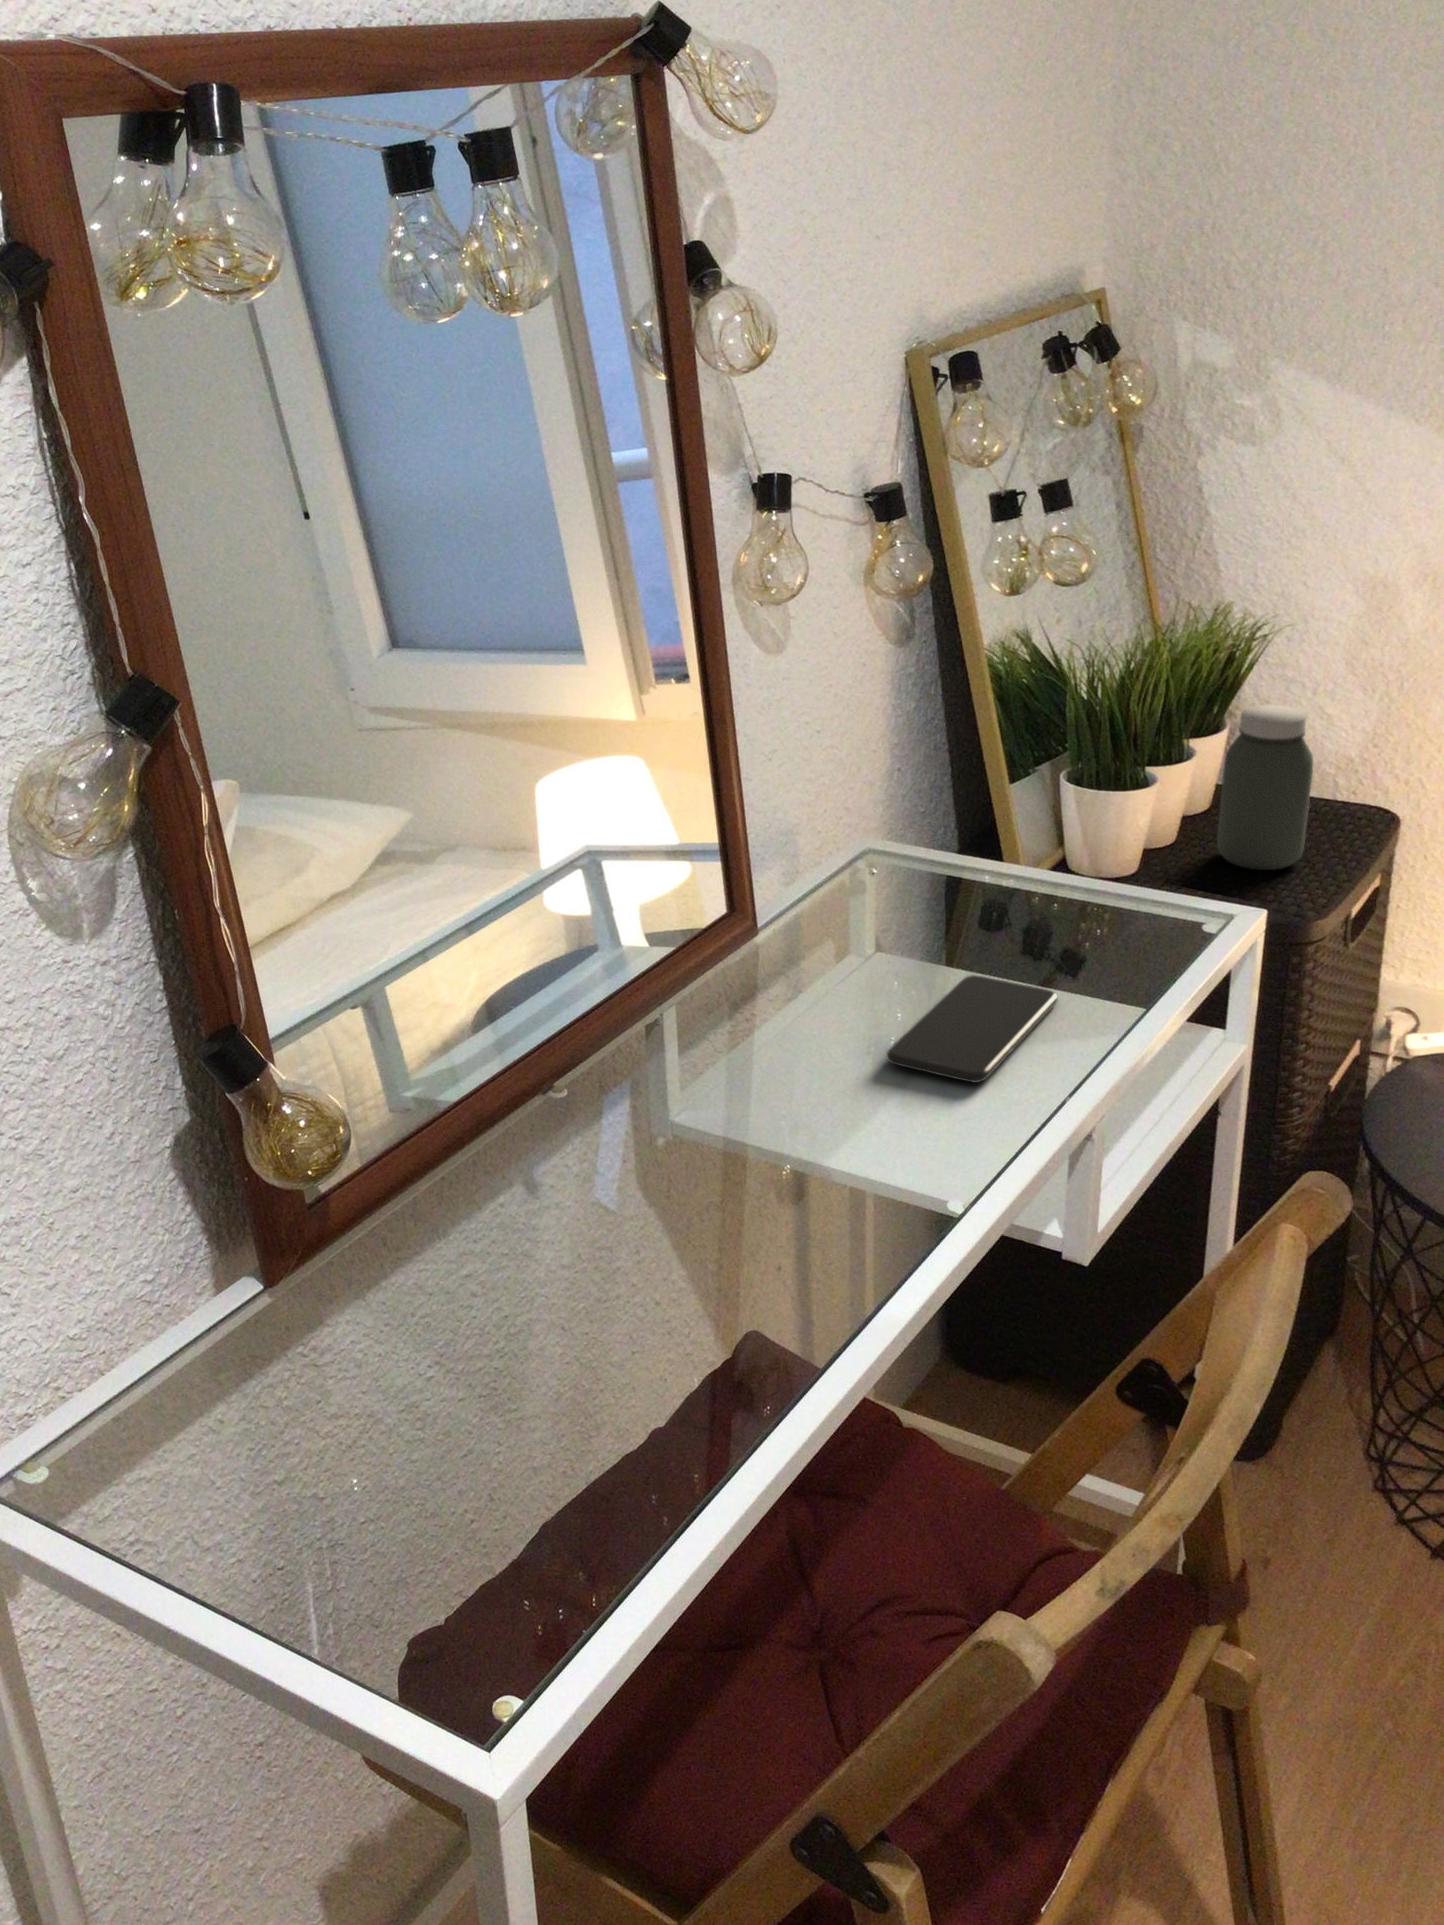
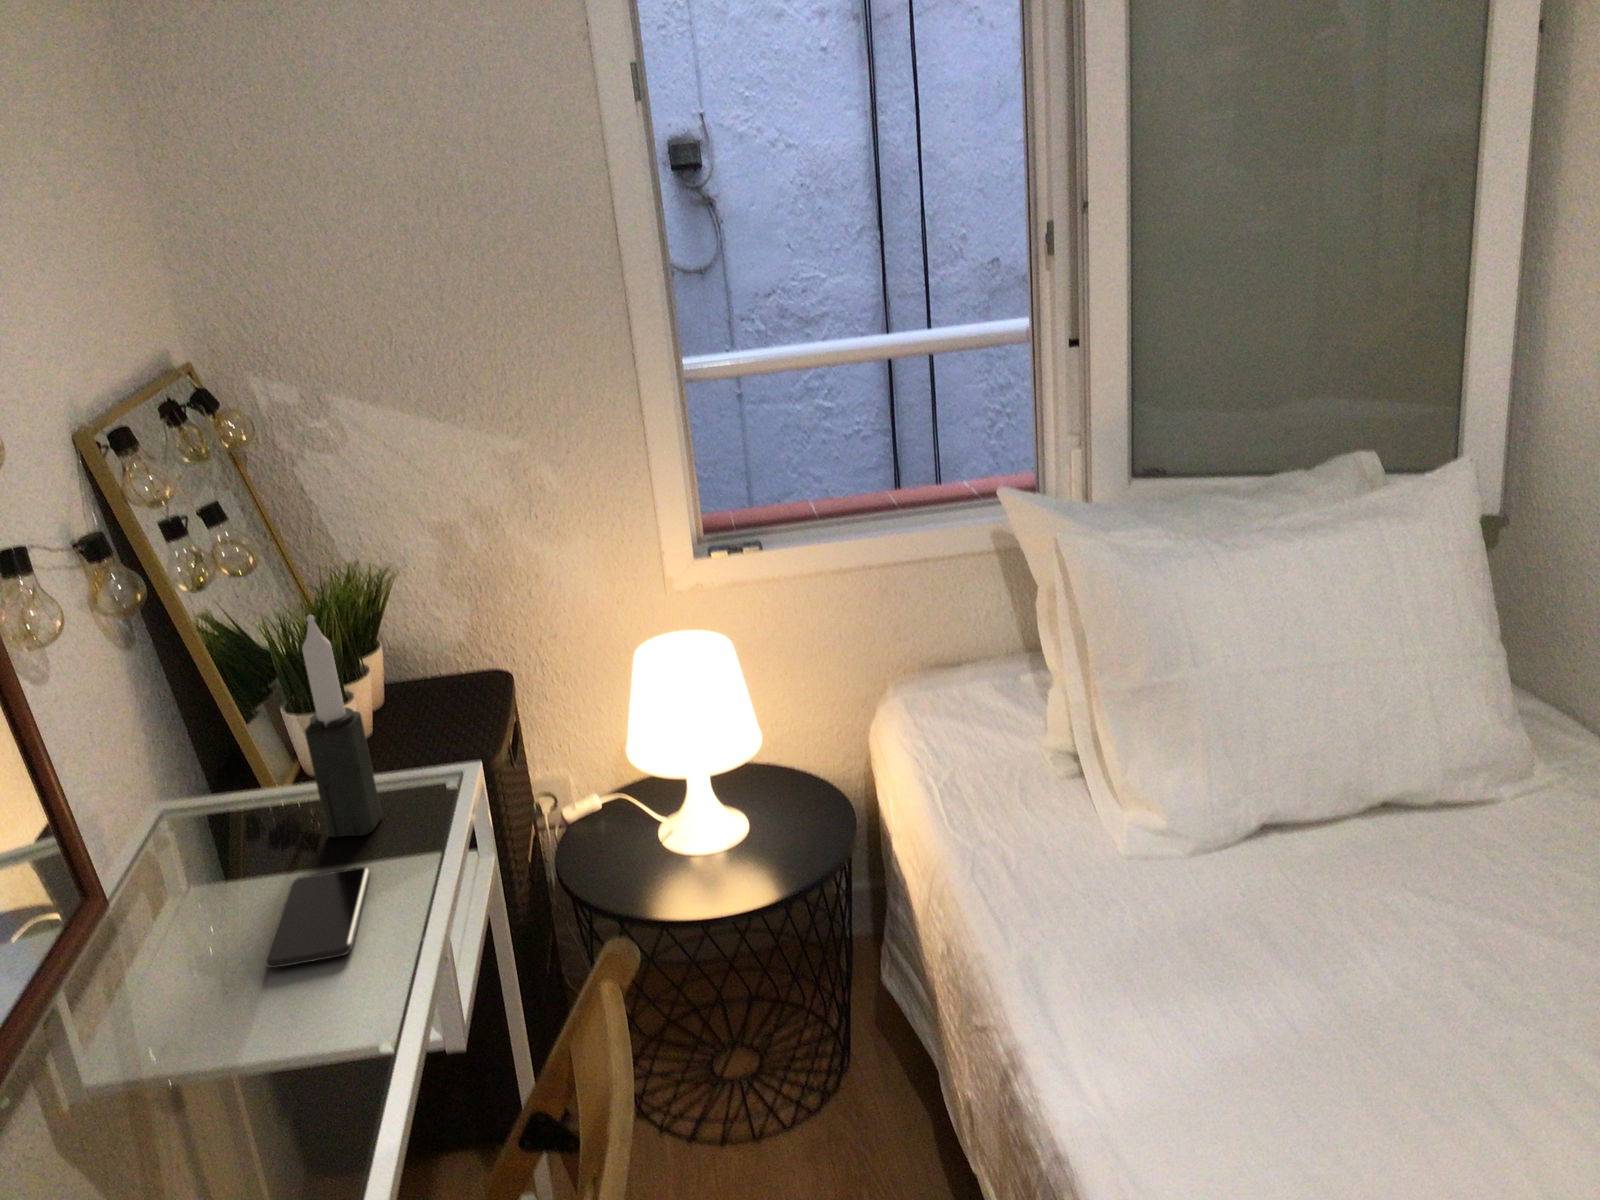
candle: none [1036,643,1122,956] -> present [302,615,382,837]
jar: present [1217,705,1313,870] -> none [392,620,463,735]

